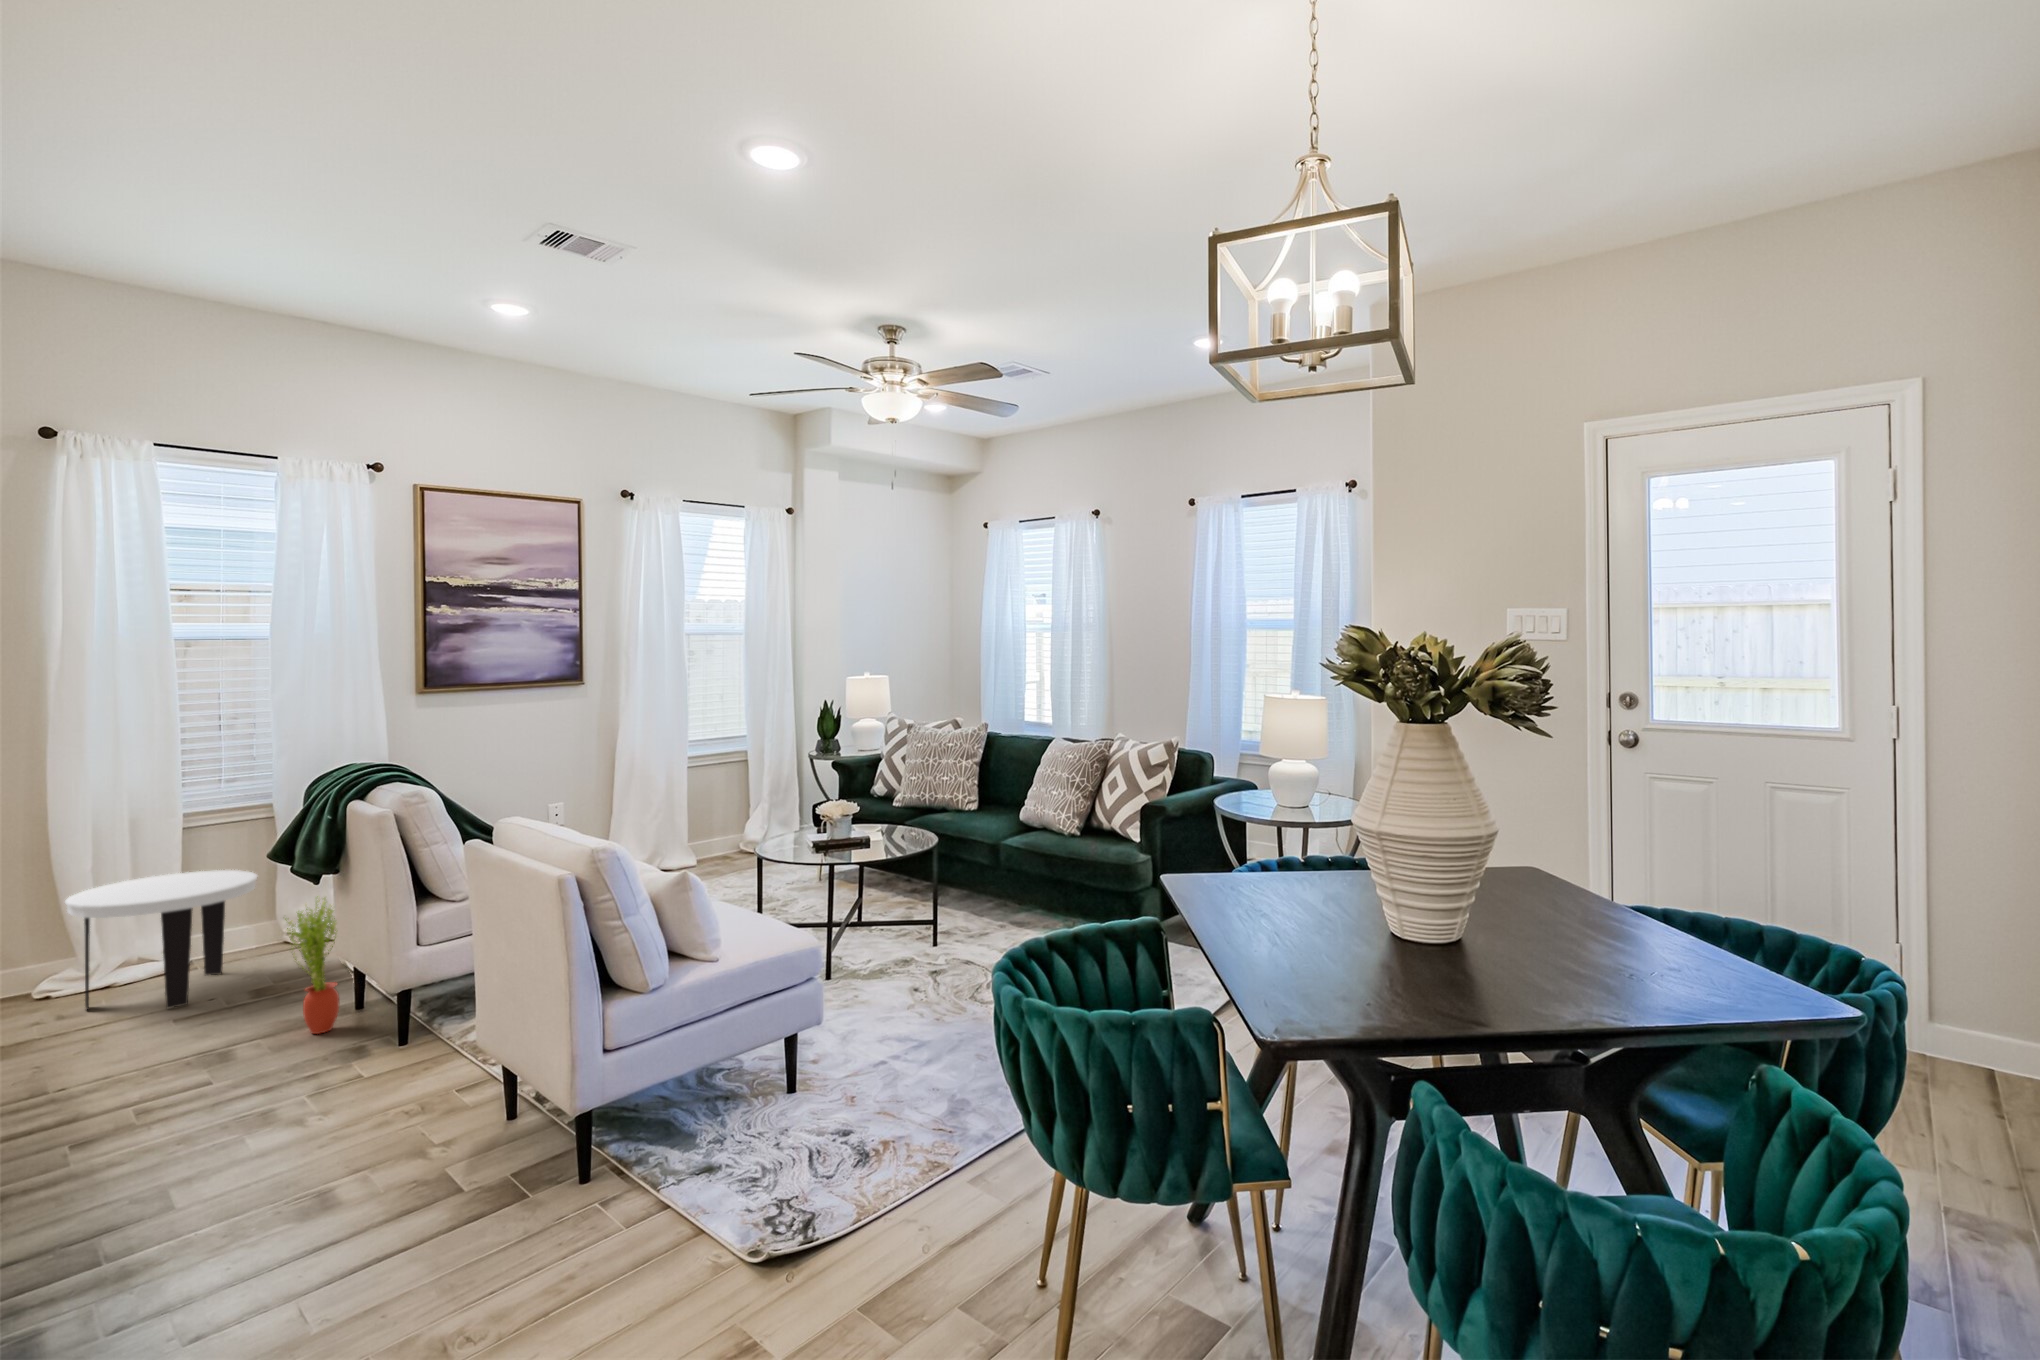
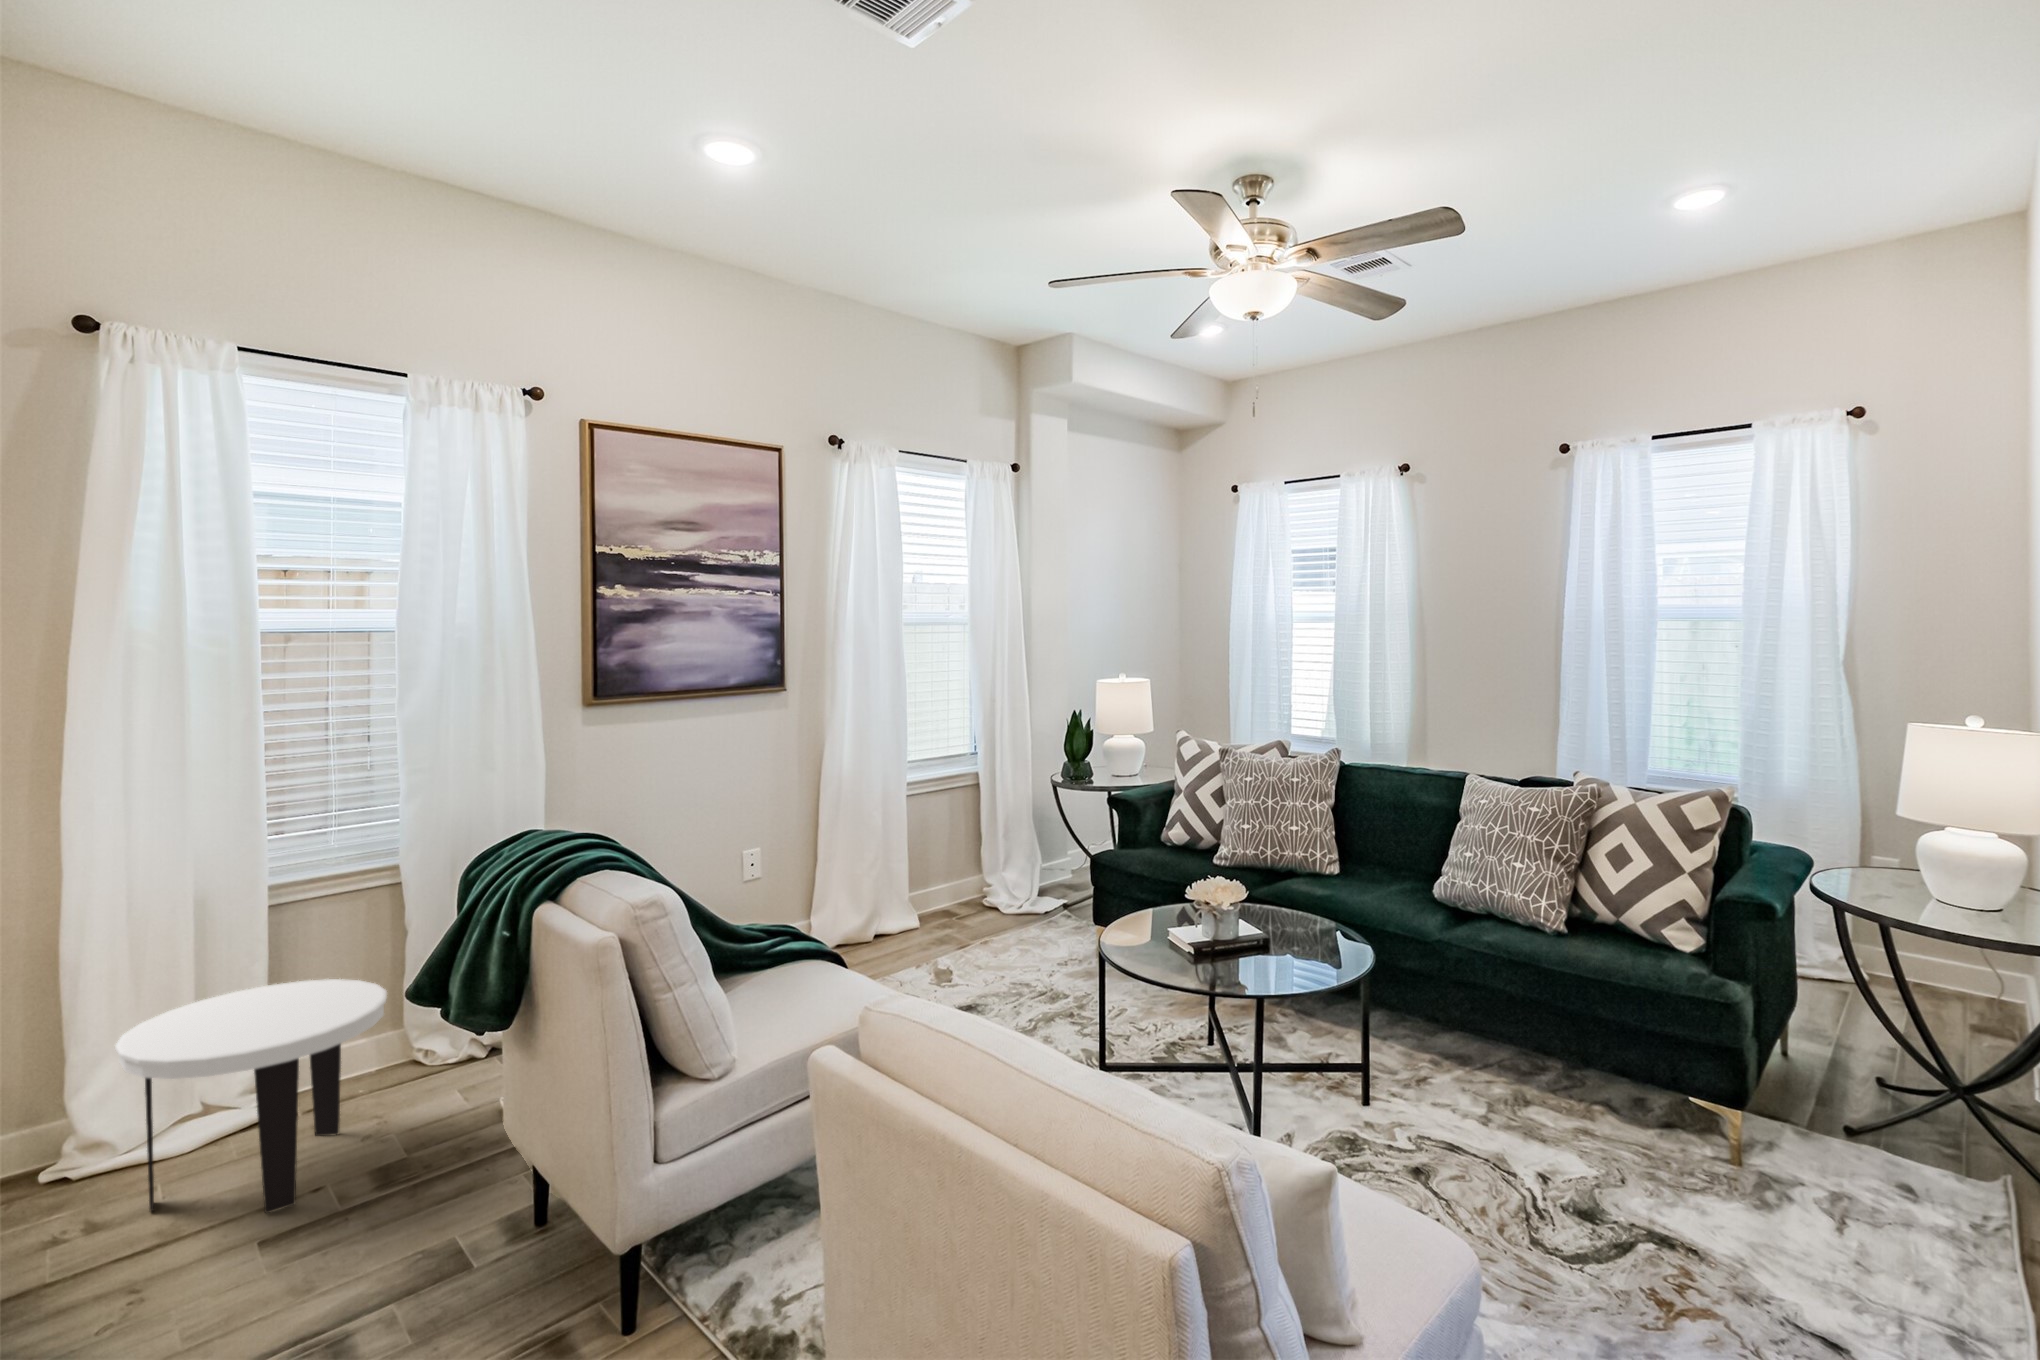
potted plant: present [285,896,339,1034] -> none [442,1057,528,1290]

